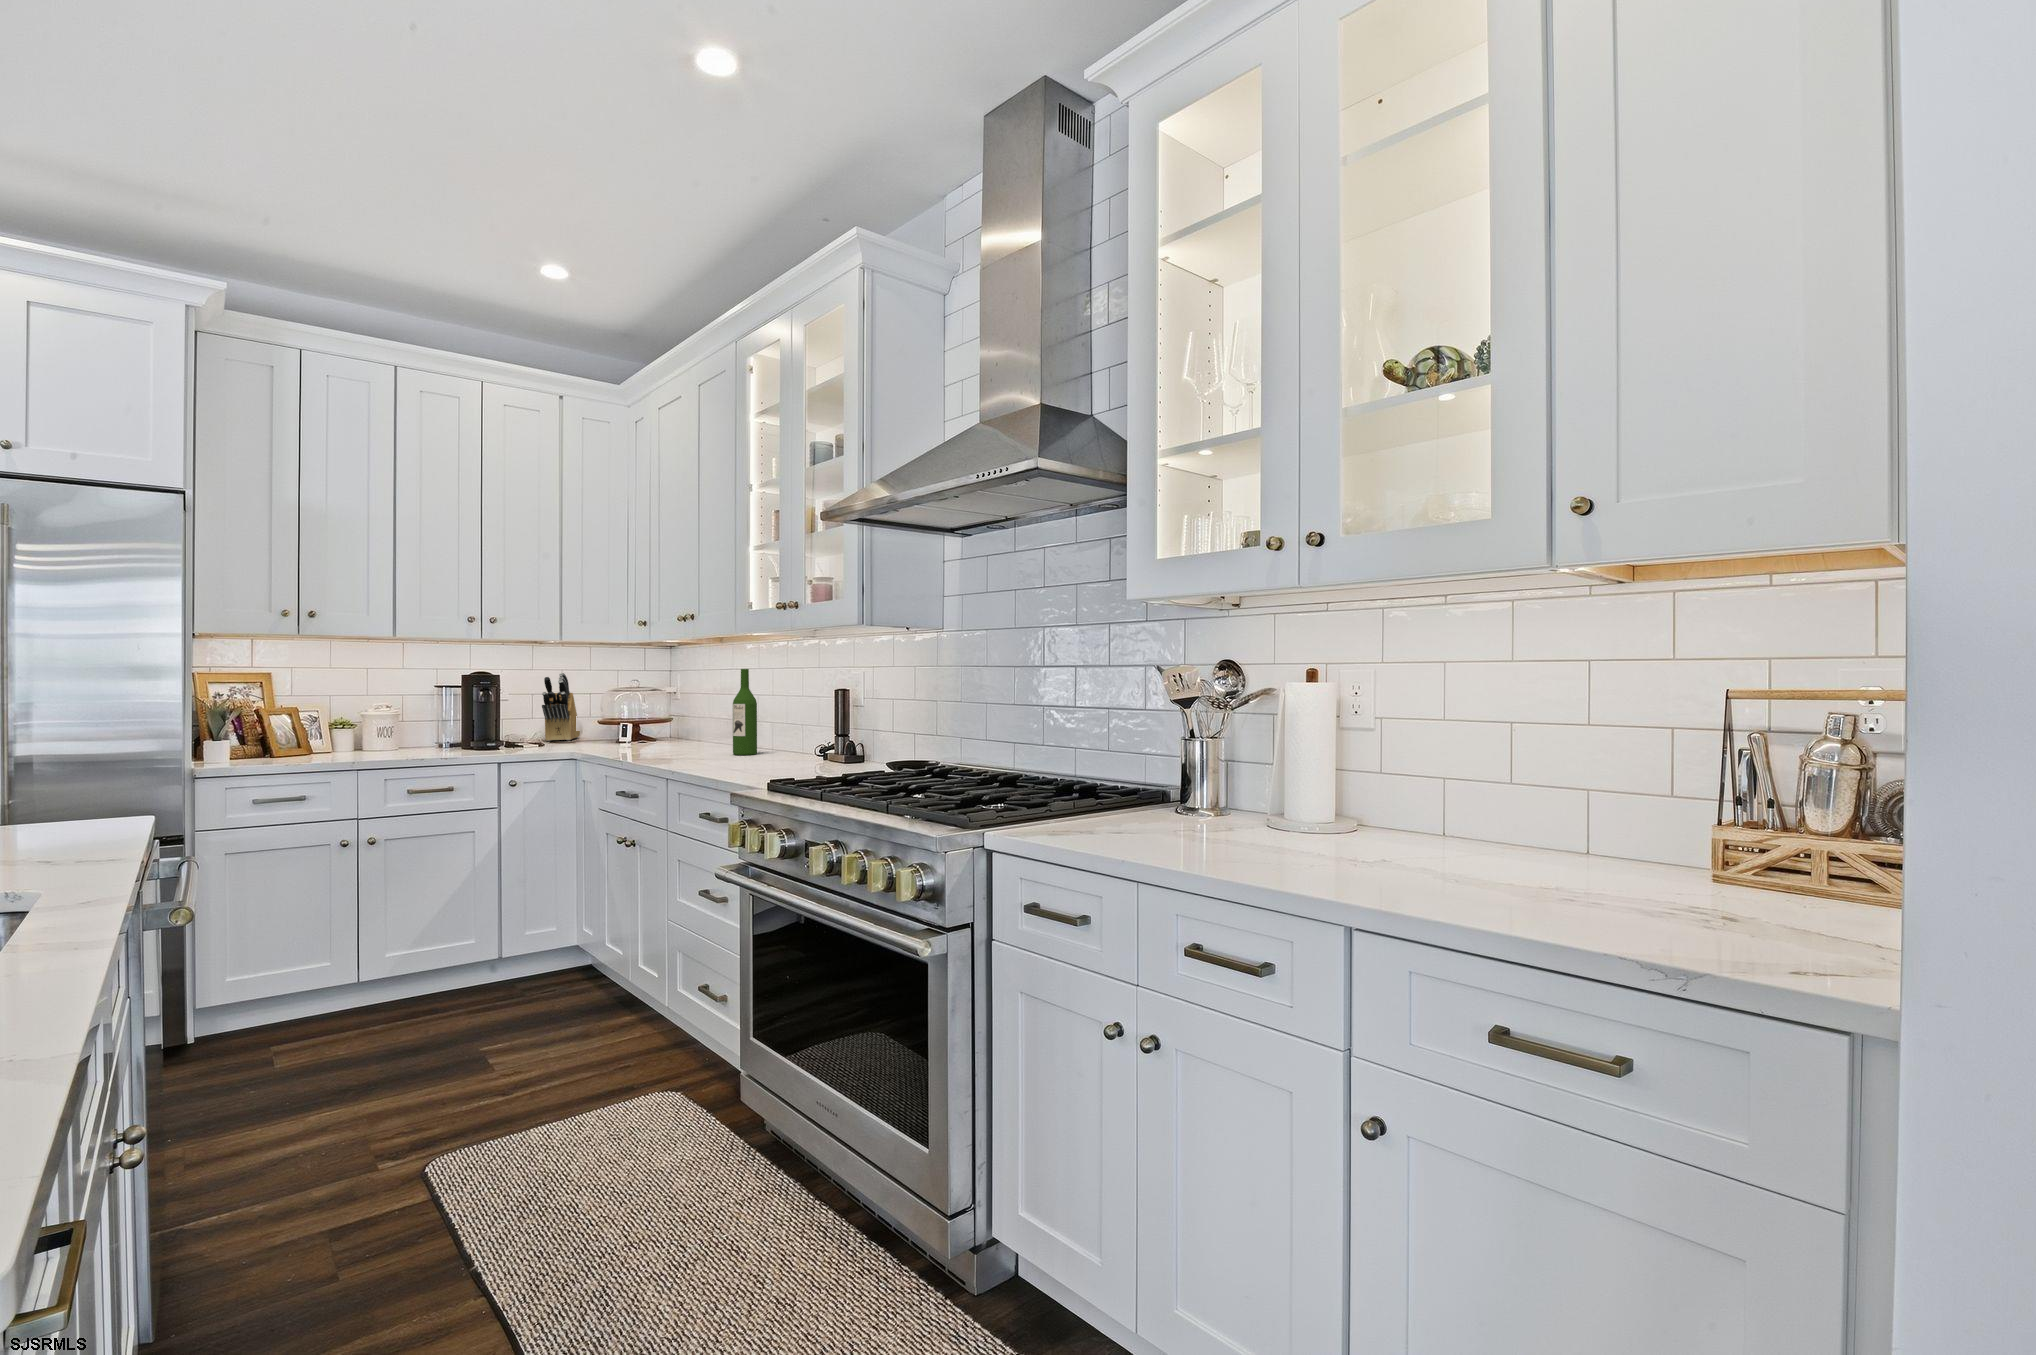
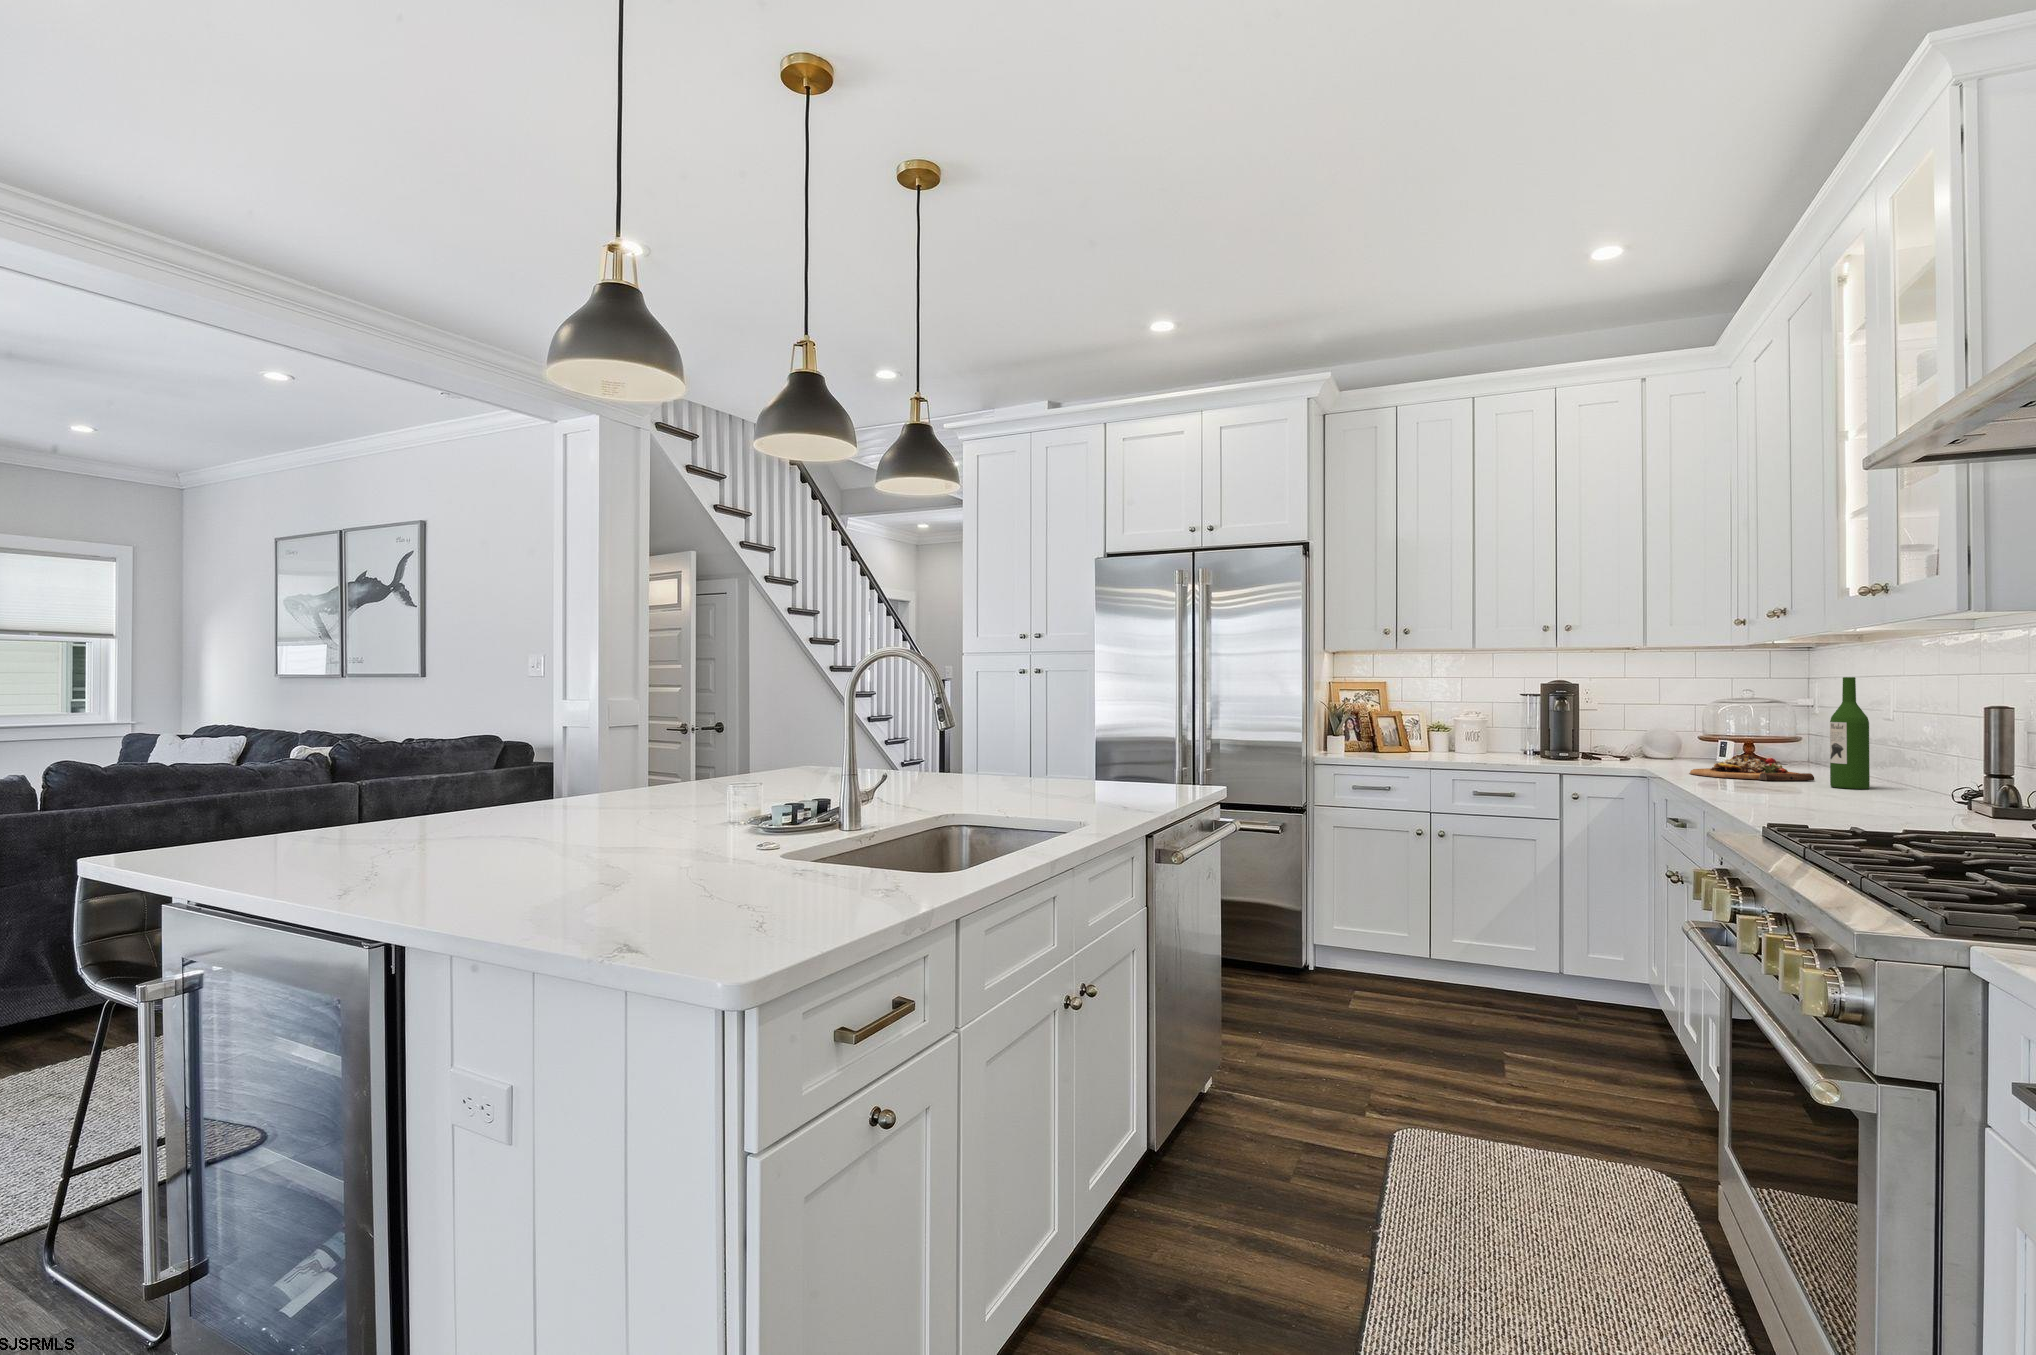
knife block: present [542,673,580,741] -> none [1626,682,1682,756]
cutting board: none [623,733,716,754] -> present [1690,755,1814,781]

